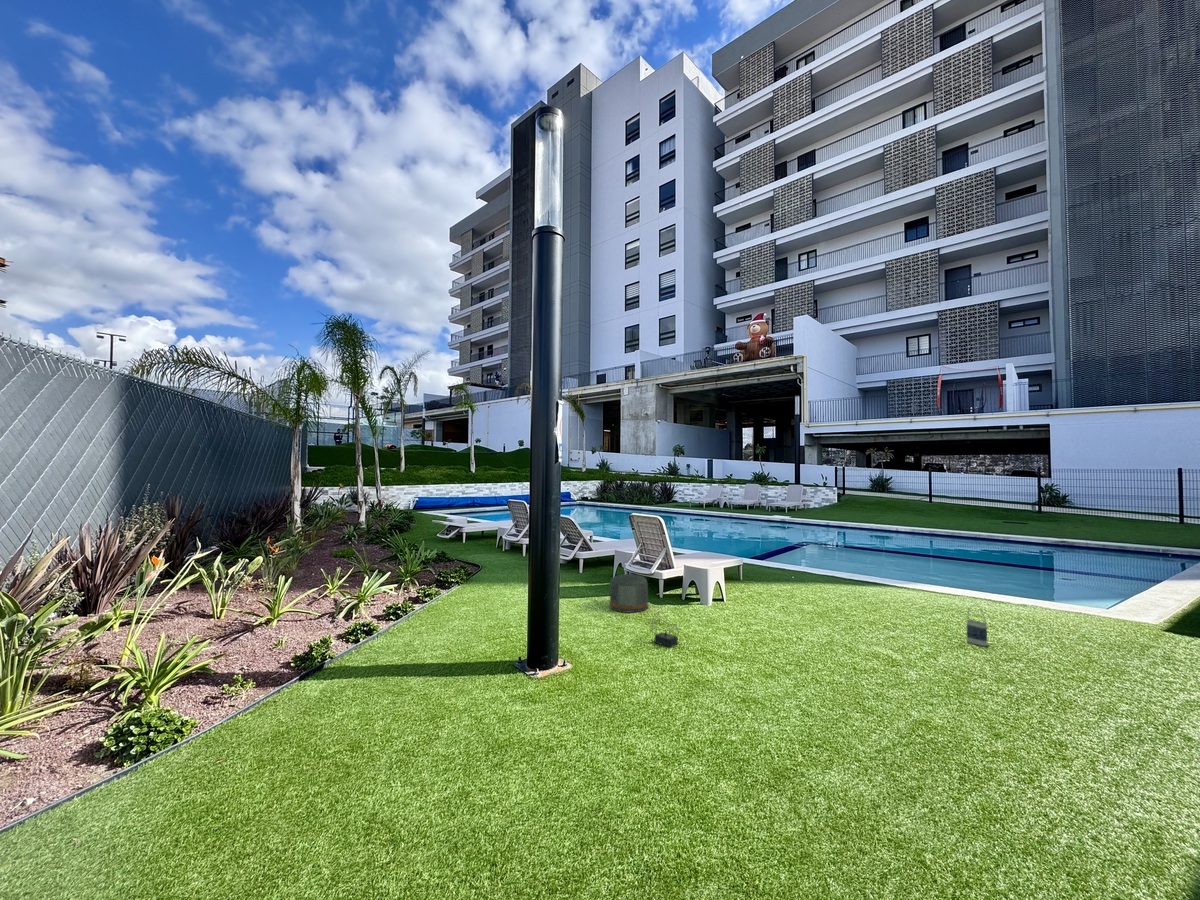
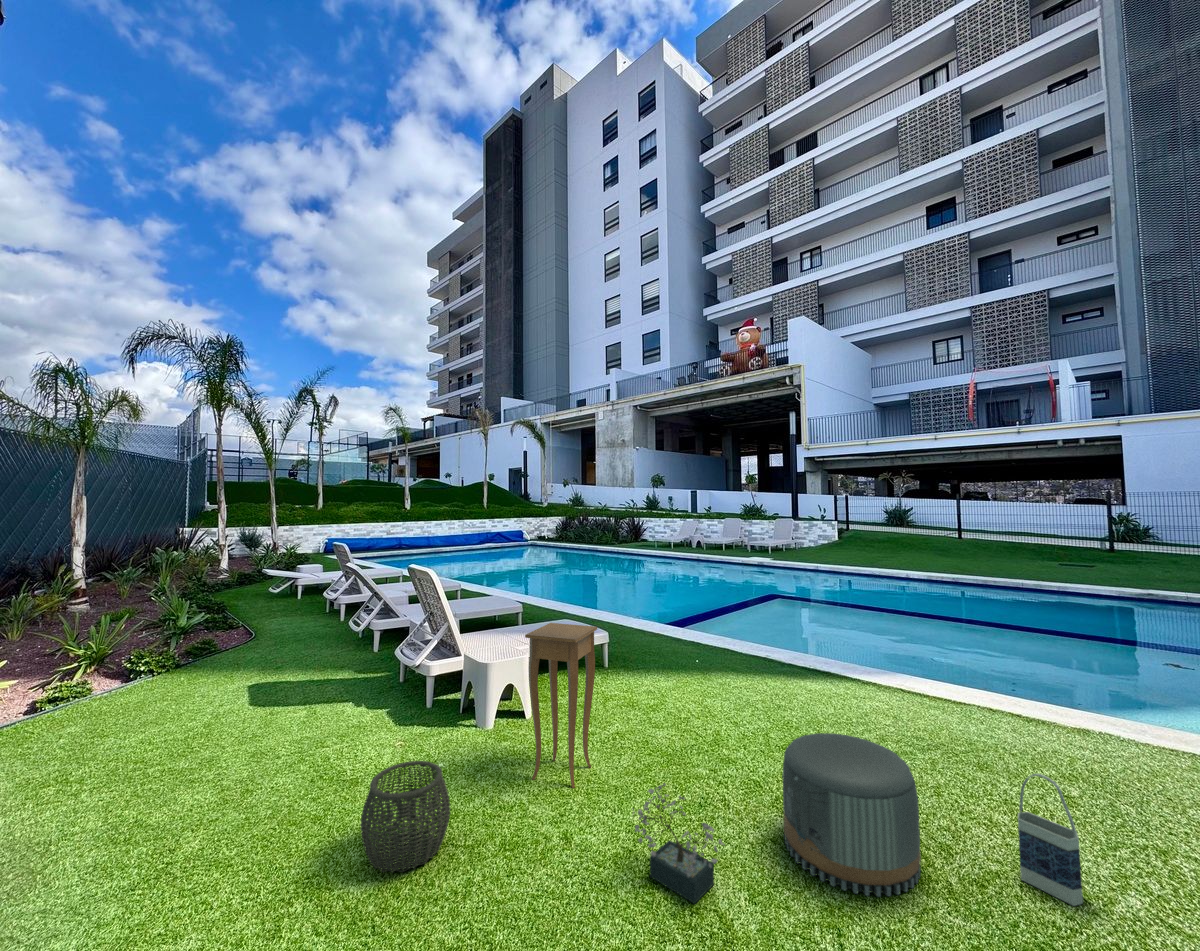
side table: none [758,555,784,624] -> present [525,623,597,788]
pouf: present [610,574,648,613] -> present [783,733,921,897]
woven basket: none [721,607,755,643] -> present [360,761,451,873]
decorative plant: present [651,613,680,647] -> present [633,783,724,903]

